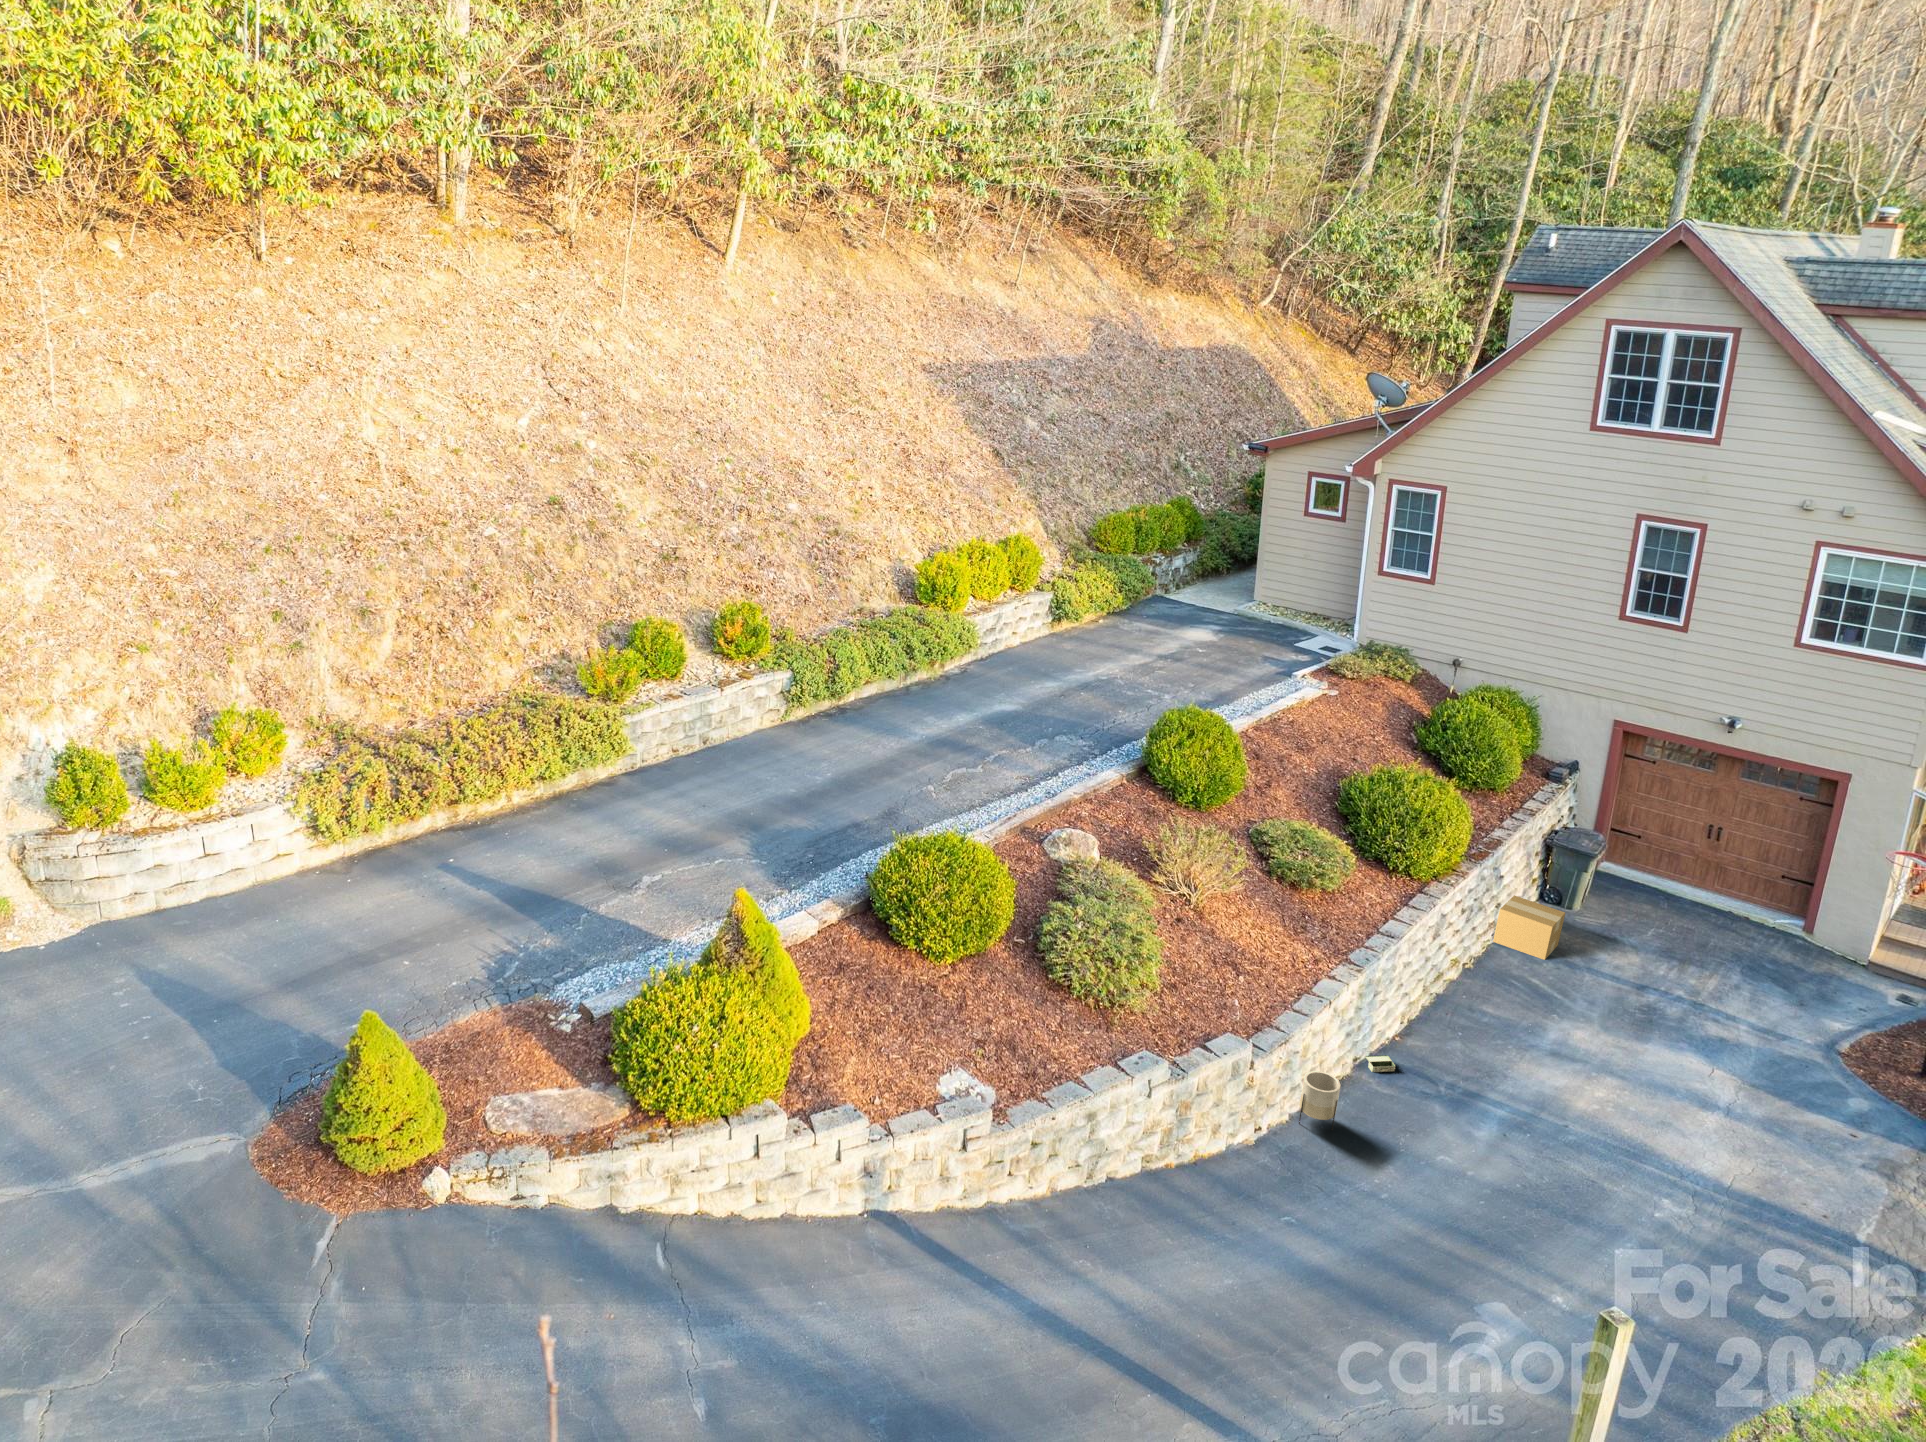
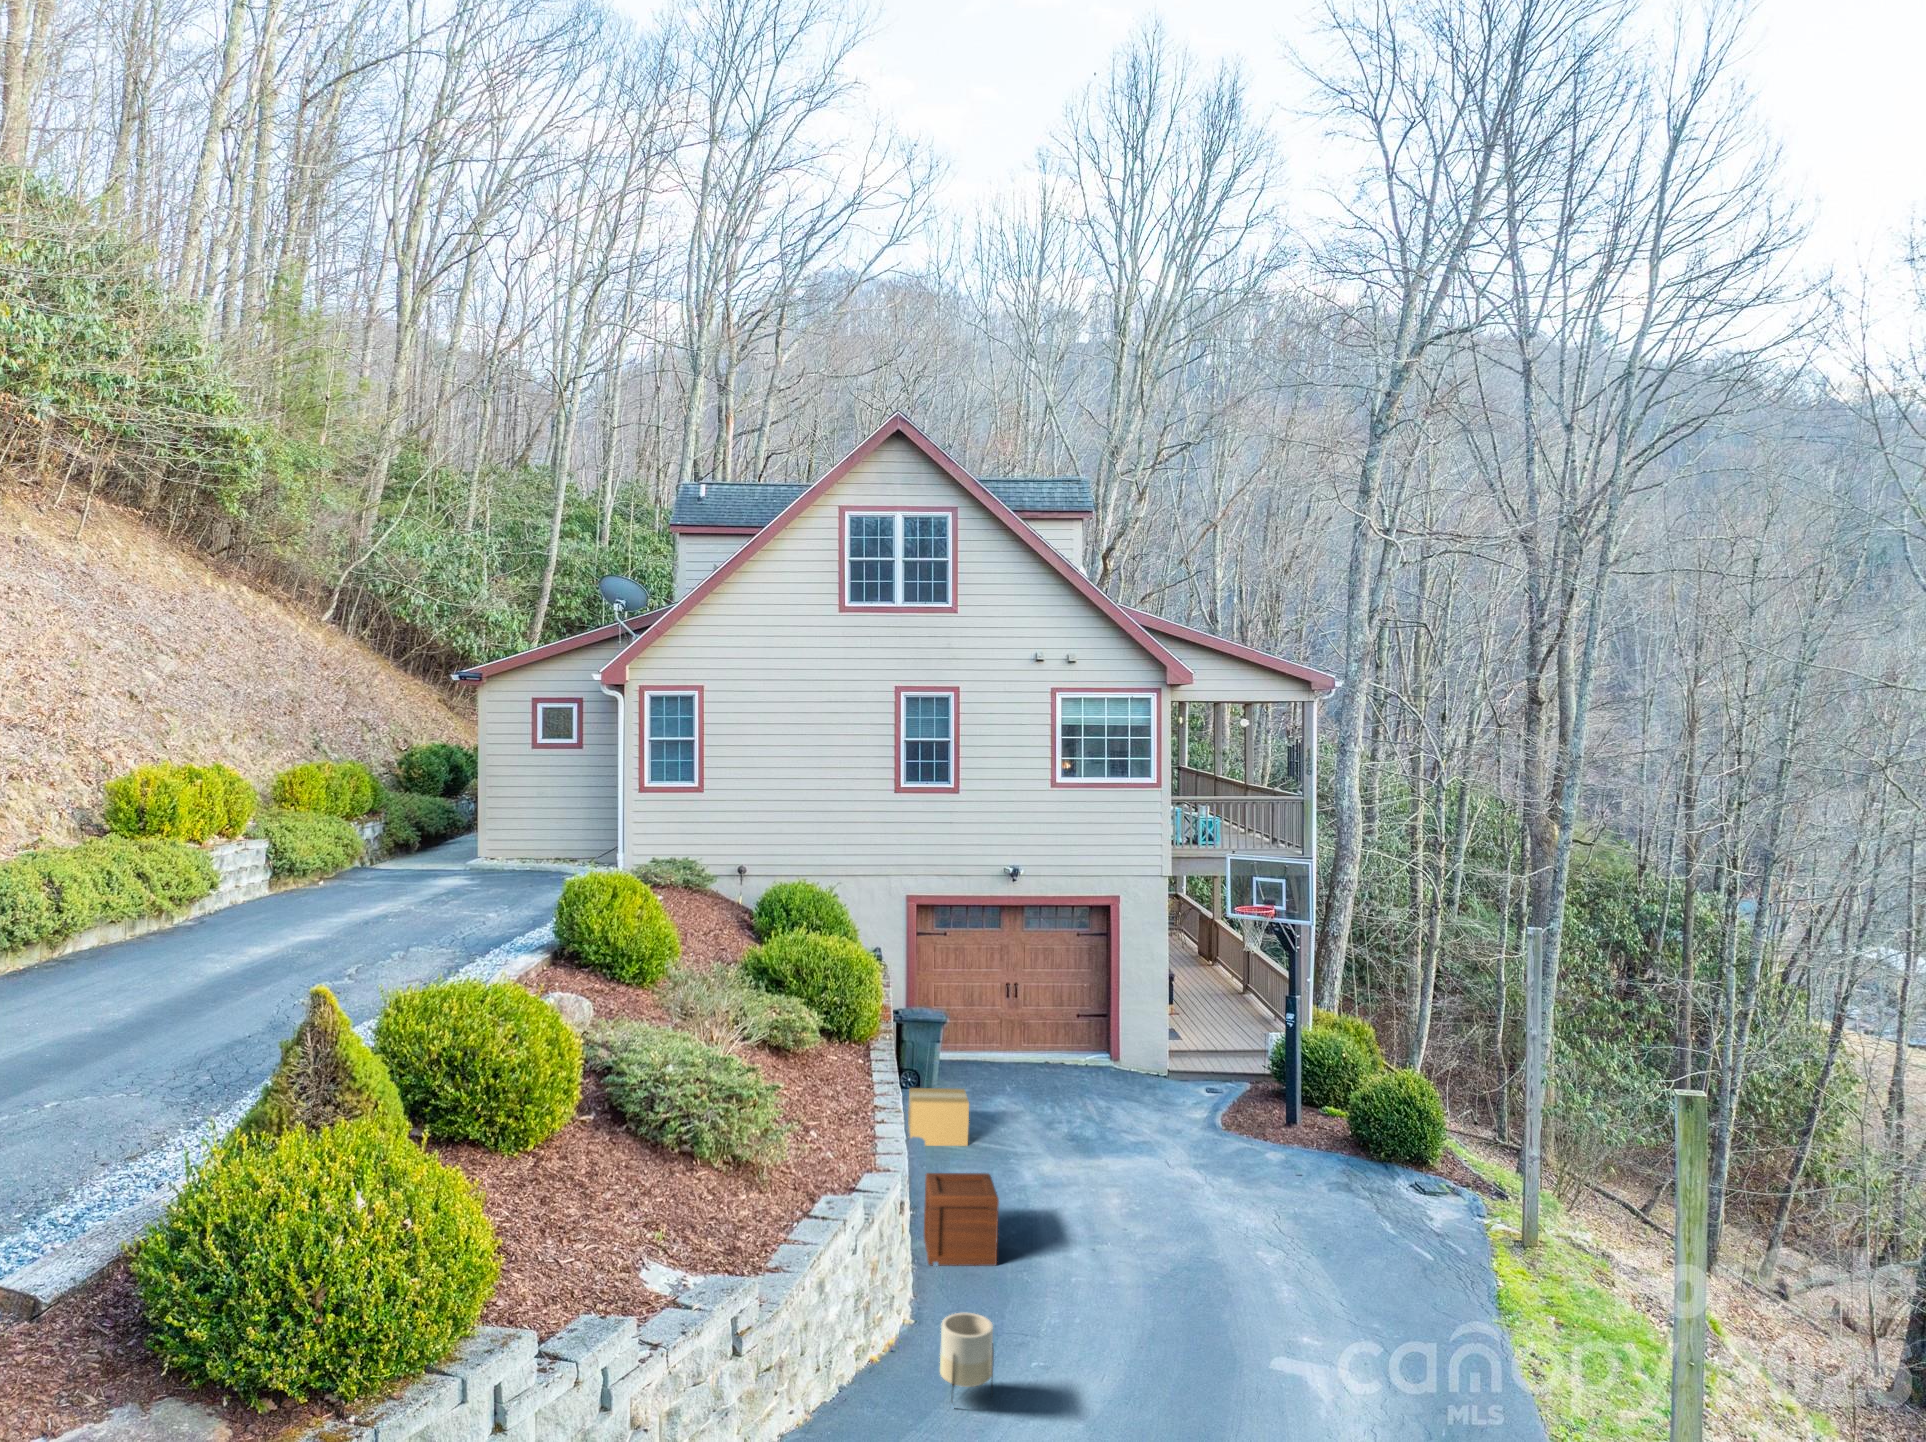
wooden crate: none [1391,973,1471,1057] -> present [923,1173,999,1266]
toolbox: present [1365,1055,1395,1072] -> none [935,1284,973,1311]

